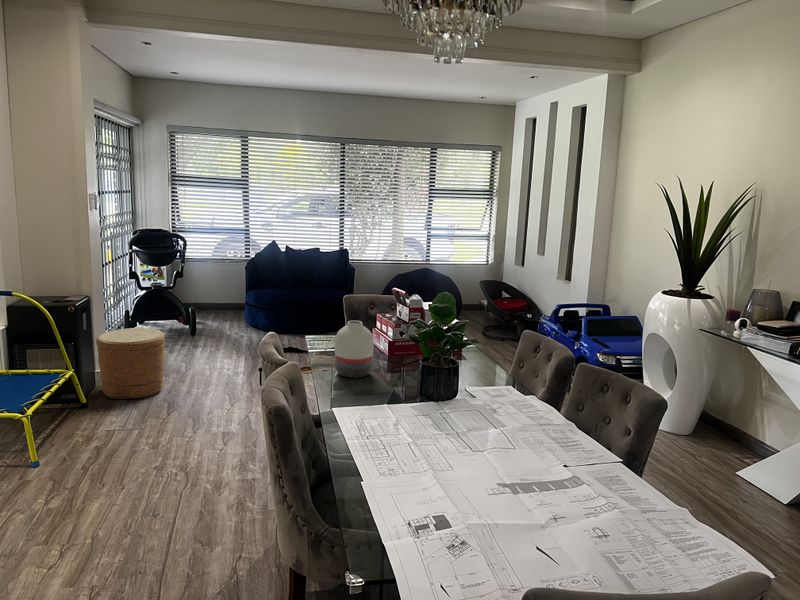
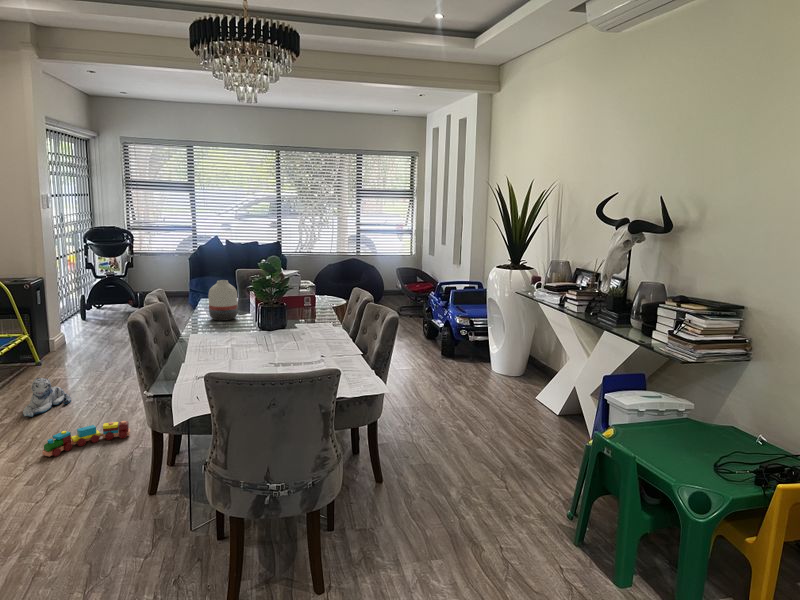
woven basket: present [96,328,165,399] -> none [48,304,107,360]
plush toy: none [75,439,134,495] -> present [23,378,71,417]
toy train: none [111,510,222,571] -> present [42,421,130,457]

